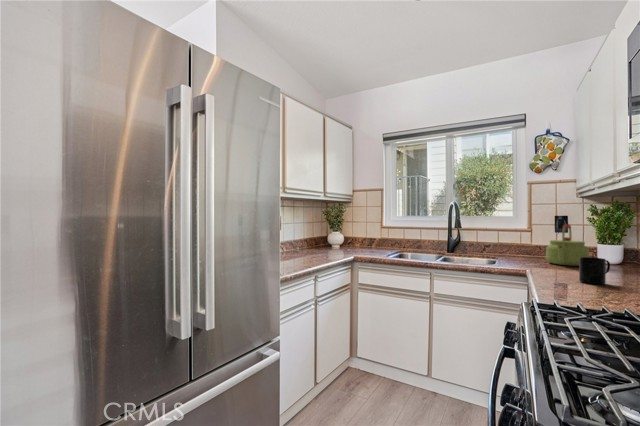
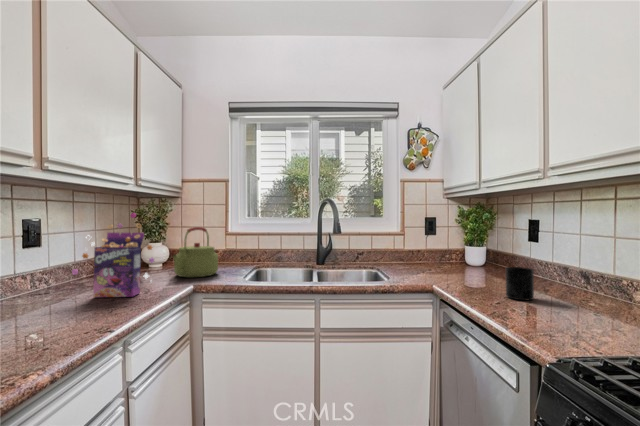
cereal box: none [295,213,332,258] -> present [72,213,154,297]
kettle: present [546,224,589,266] -> present [173,227,218,277]

